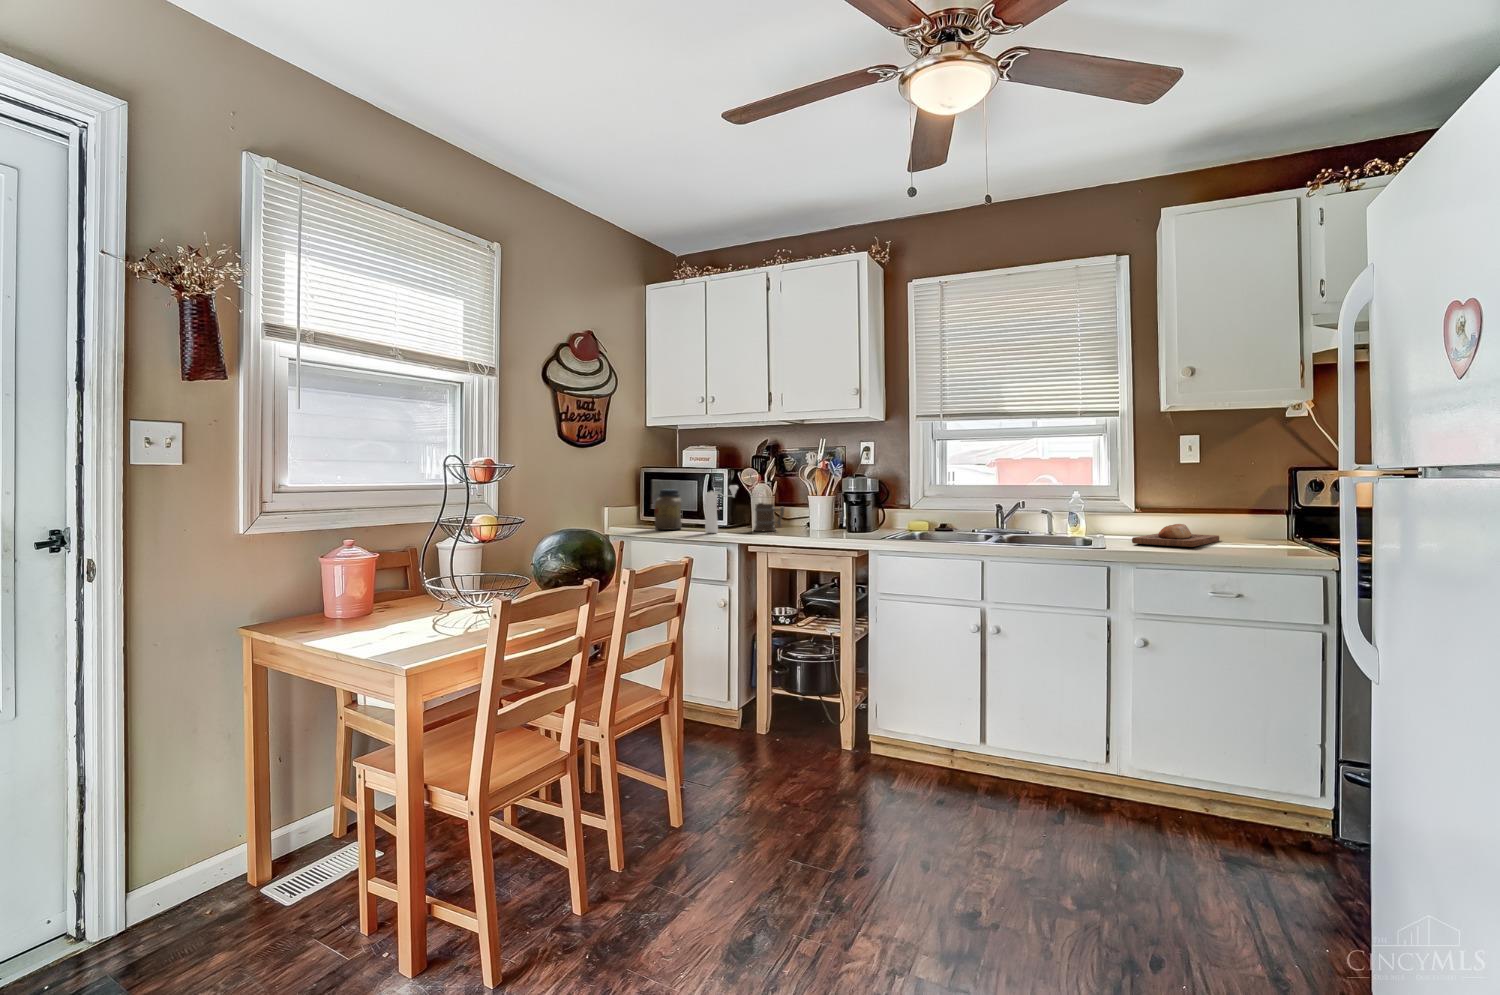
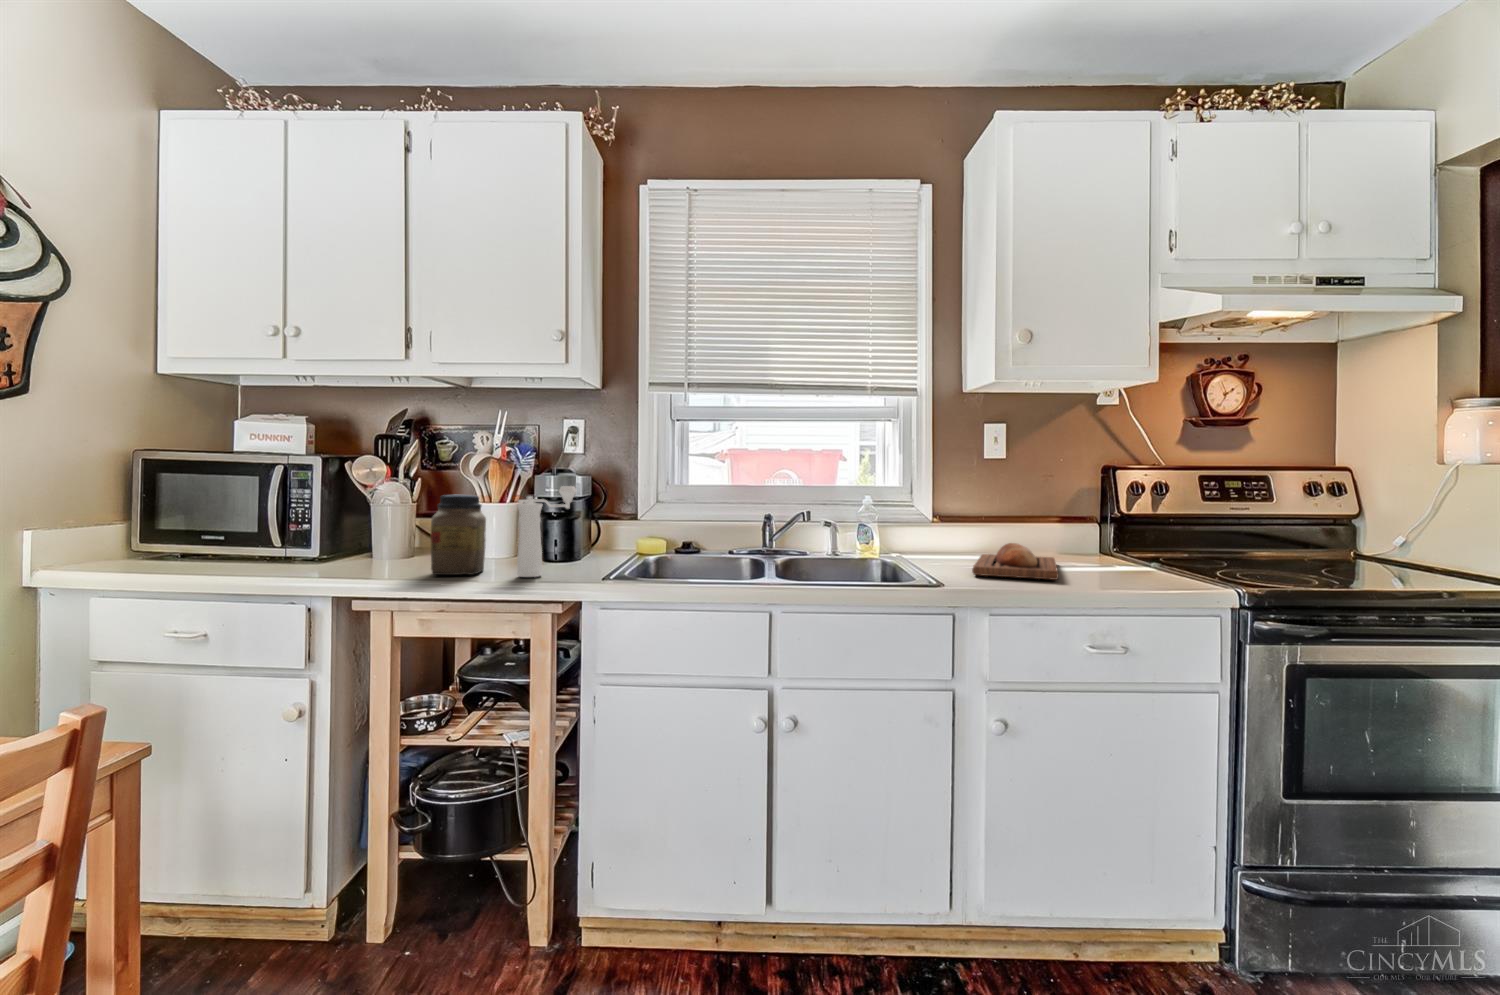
pepper mill: present [705,485,738,533] -> present [517,486,576,577]
jar: present [655,489,682,530] -> present [430,495,486,575]
mug: present [754,503,784,531] -> none [370,515,430,566]

